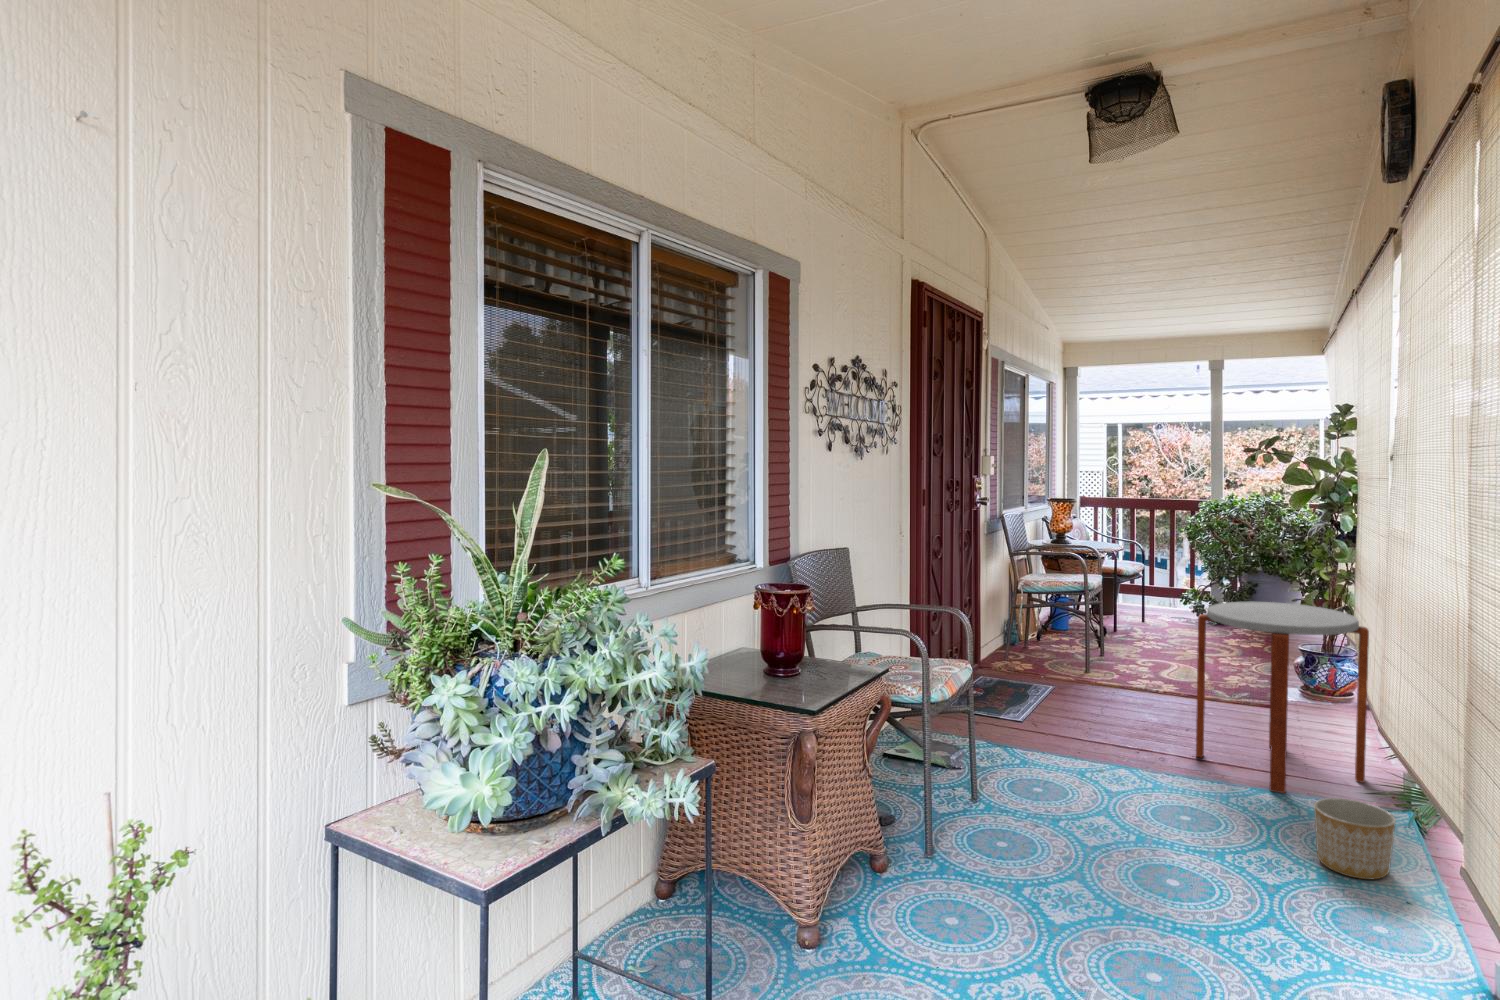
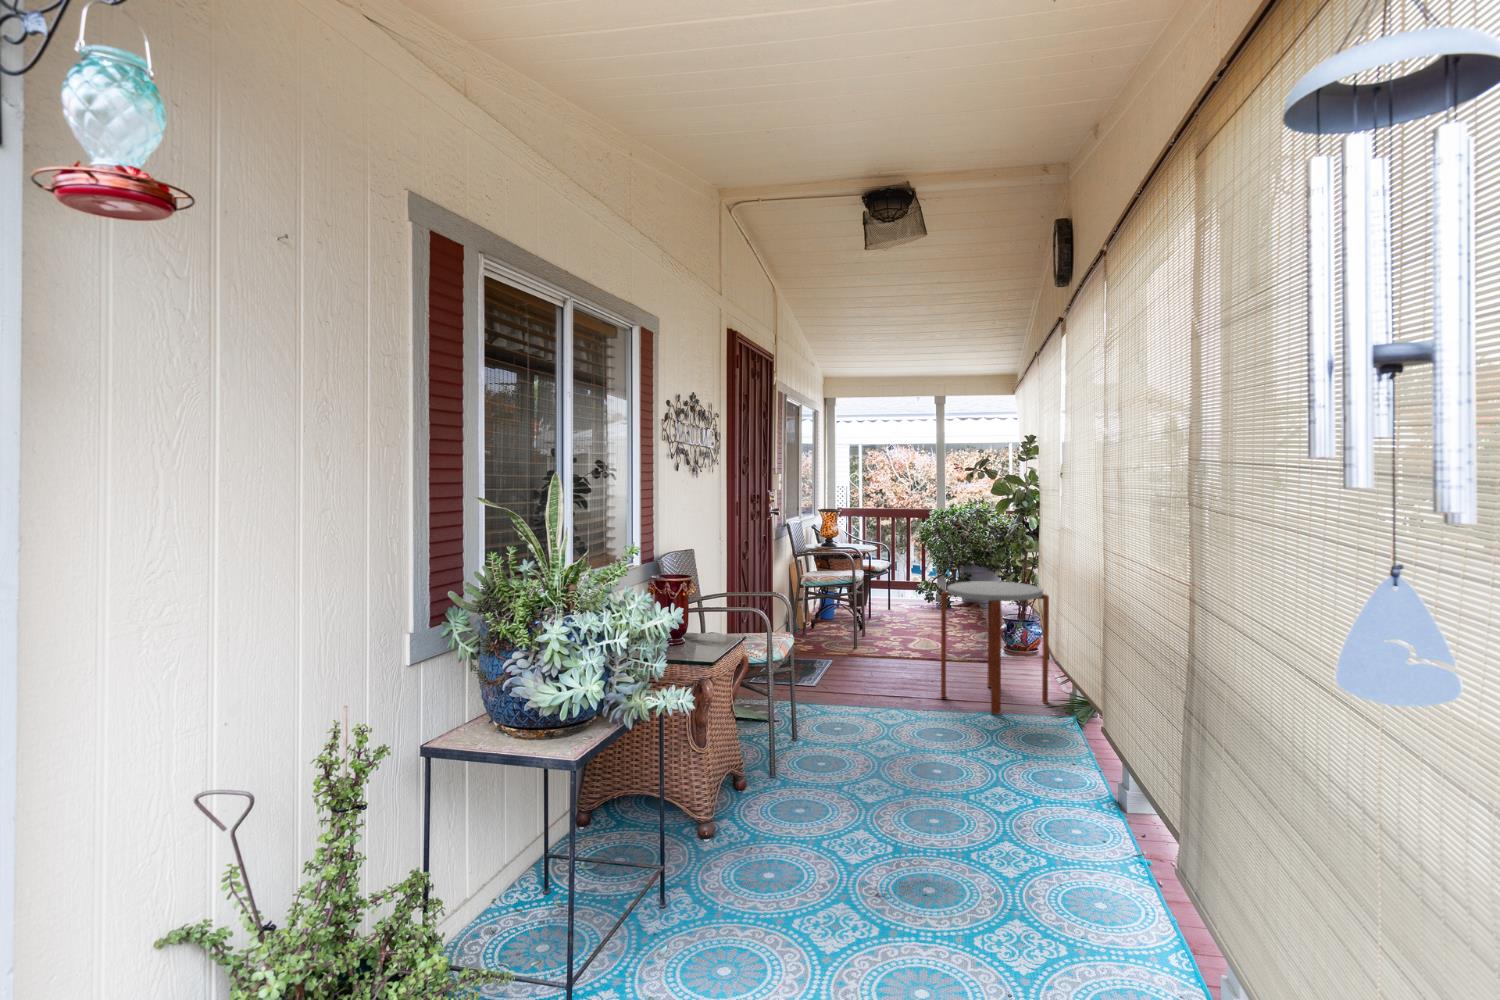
planter: present [1314,798,1396,879] -> none [1021,707,1068,757]

